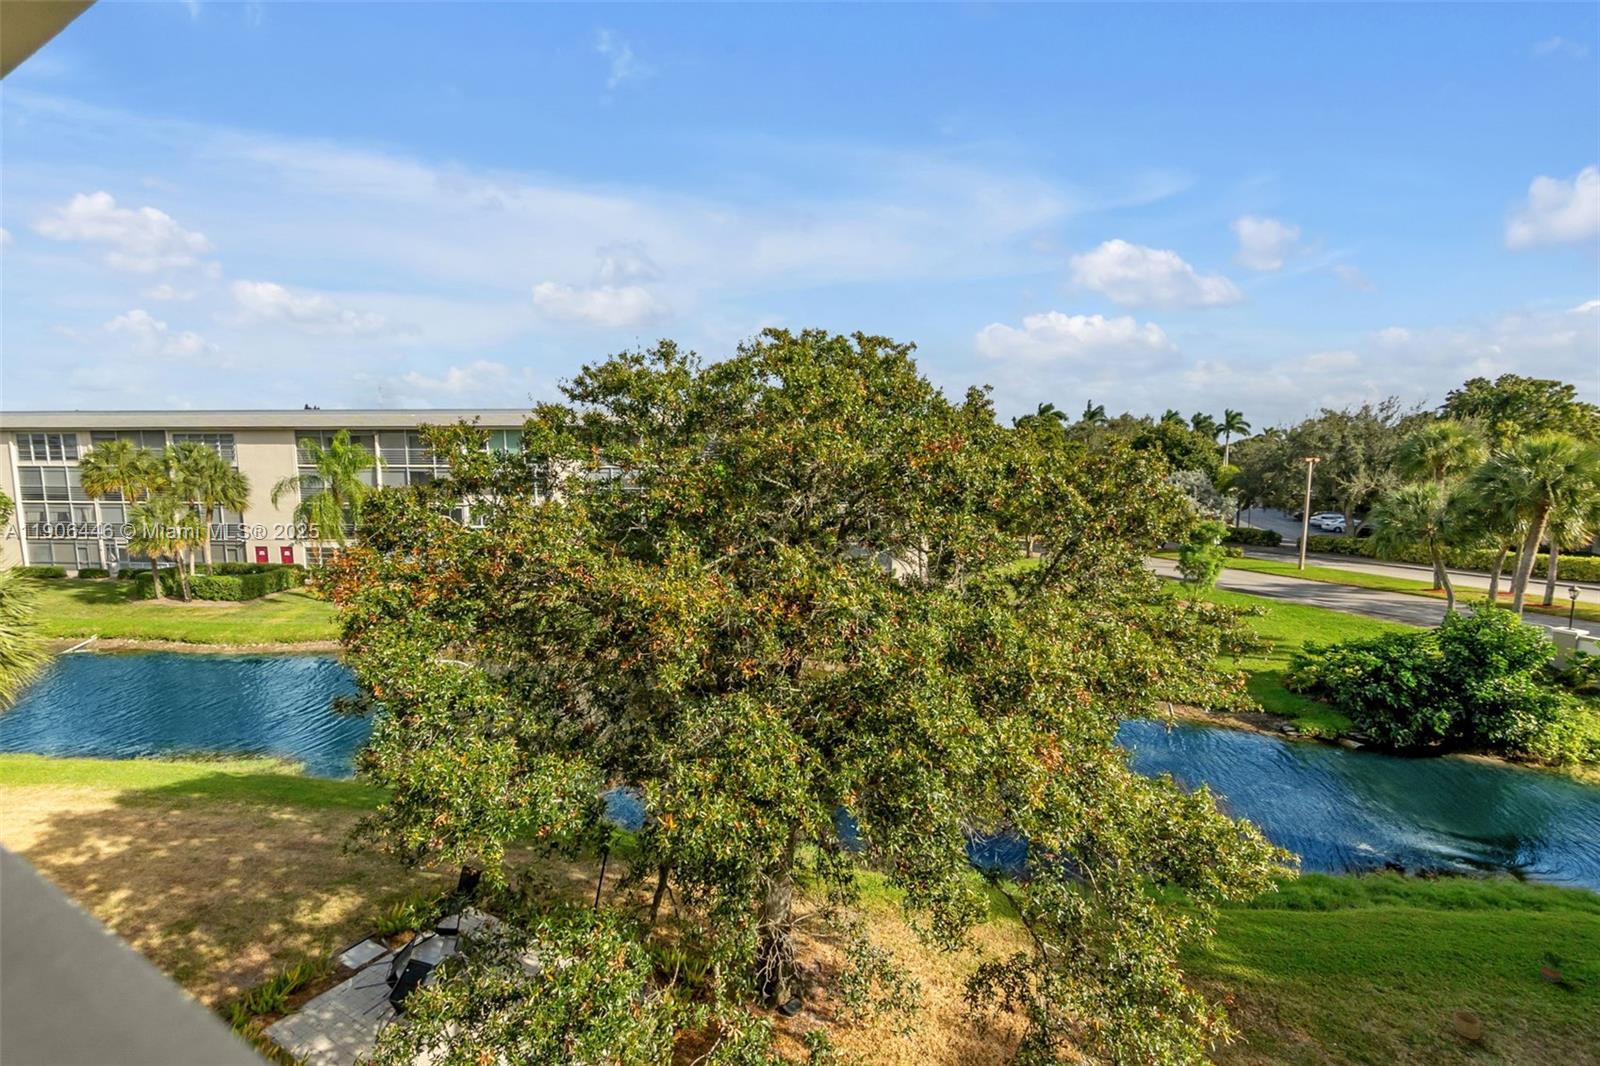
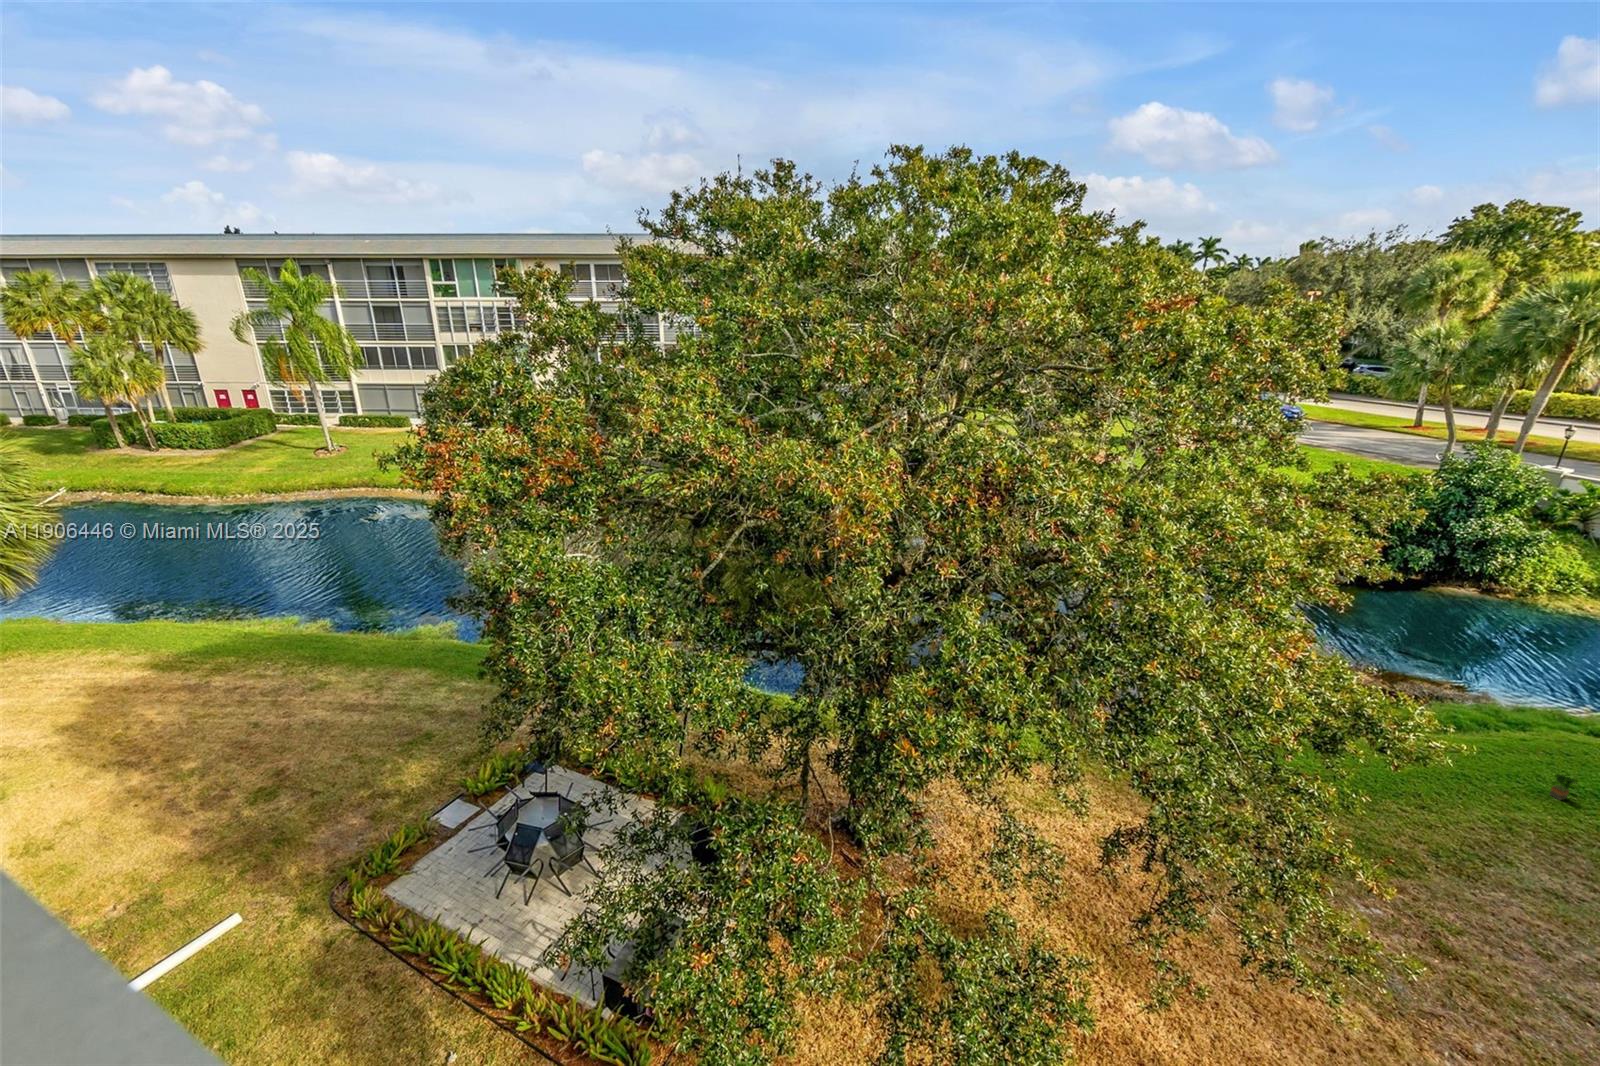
wooden bucket: present [1453,1011,1481,1039] -> none [1479,829,1506,853]

